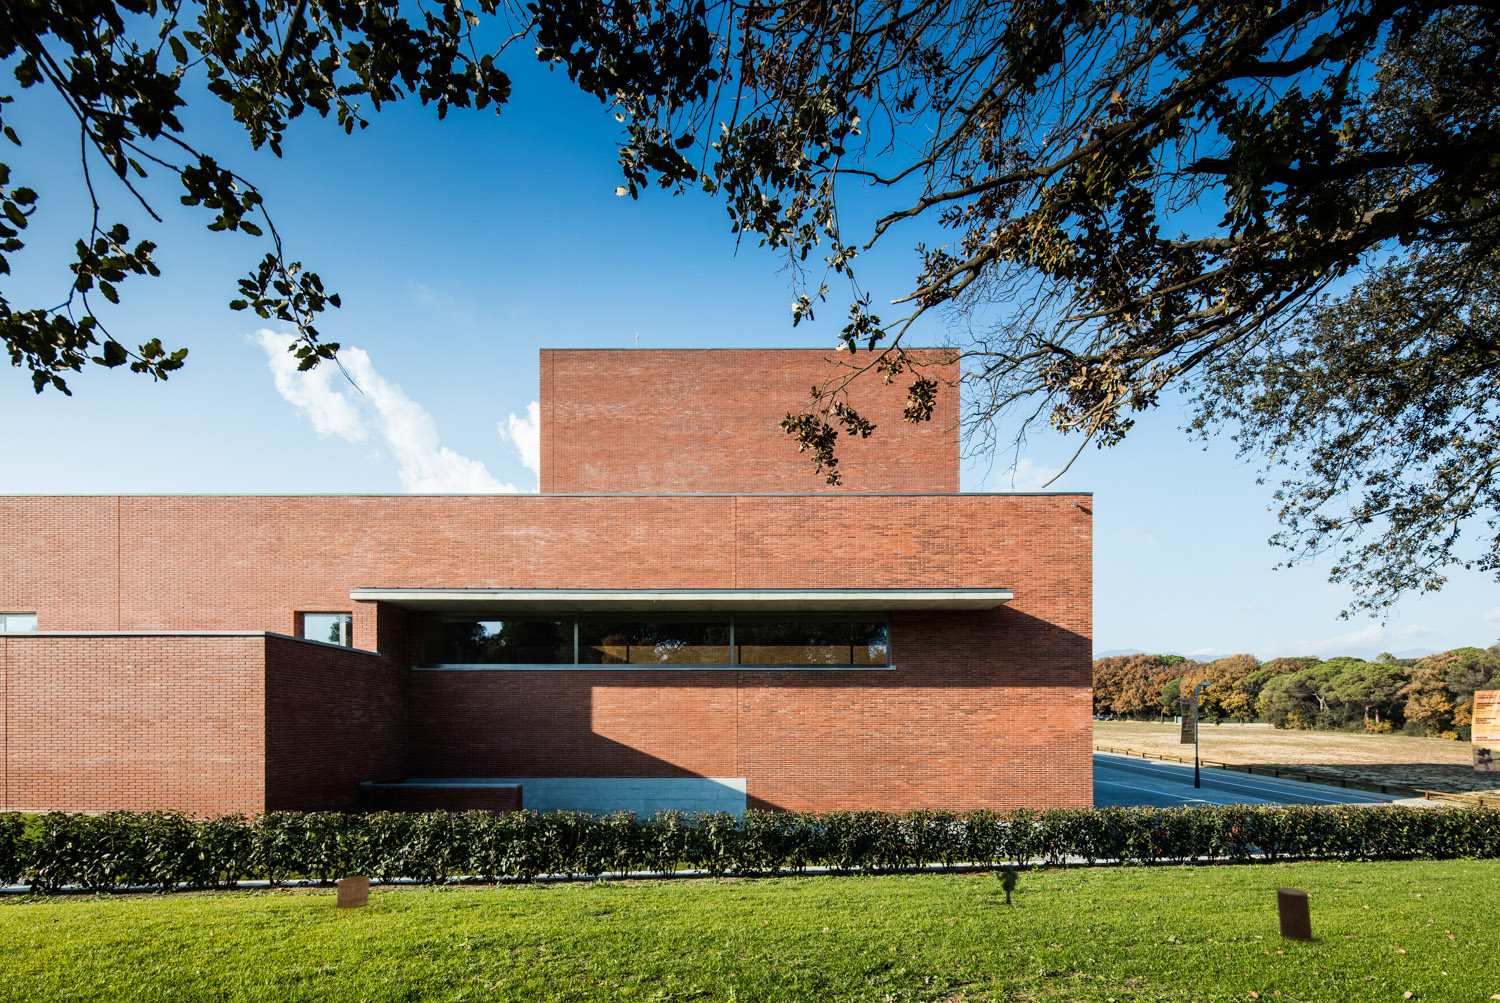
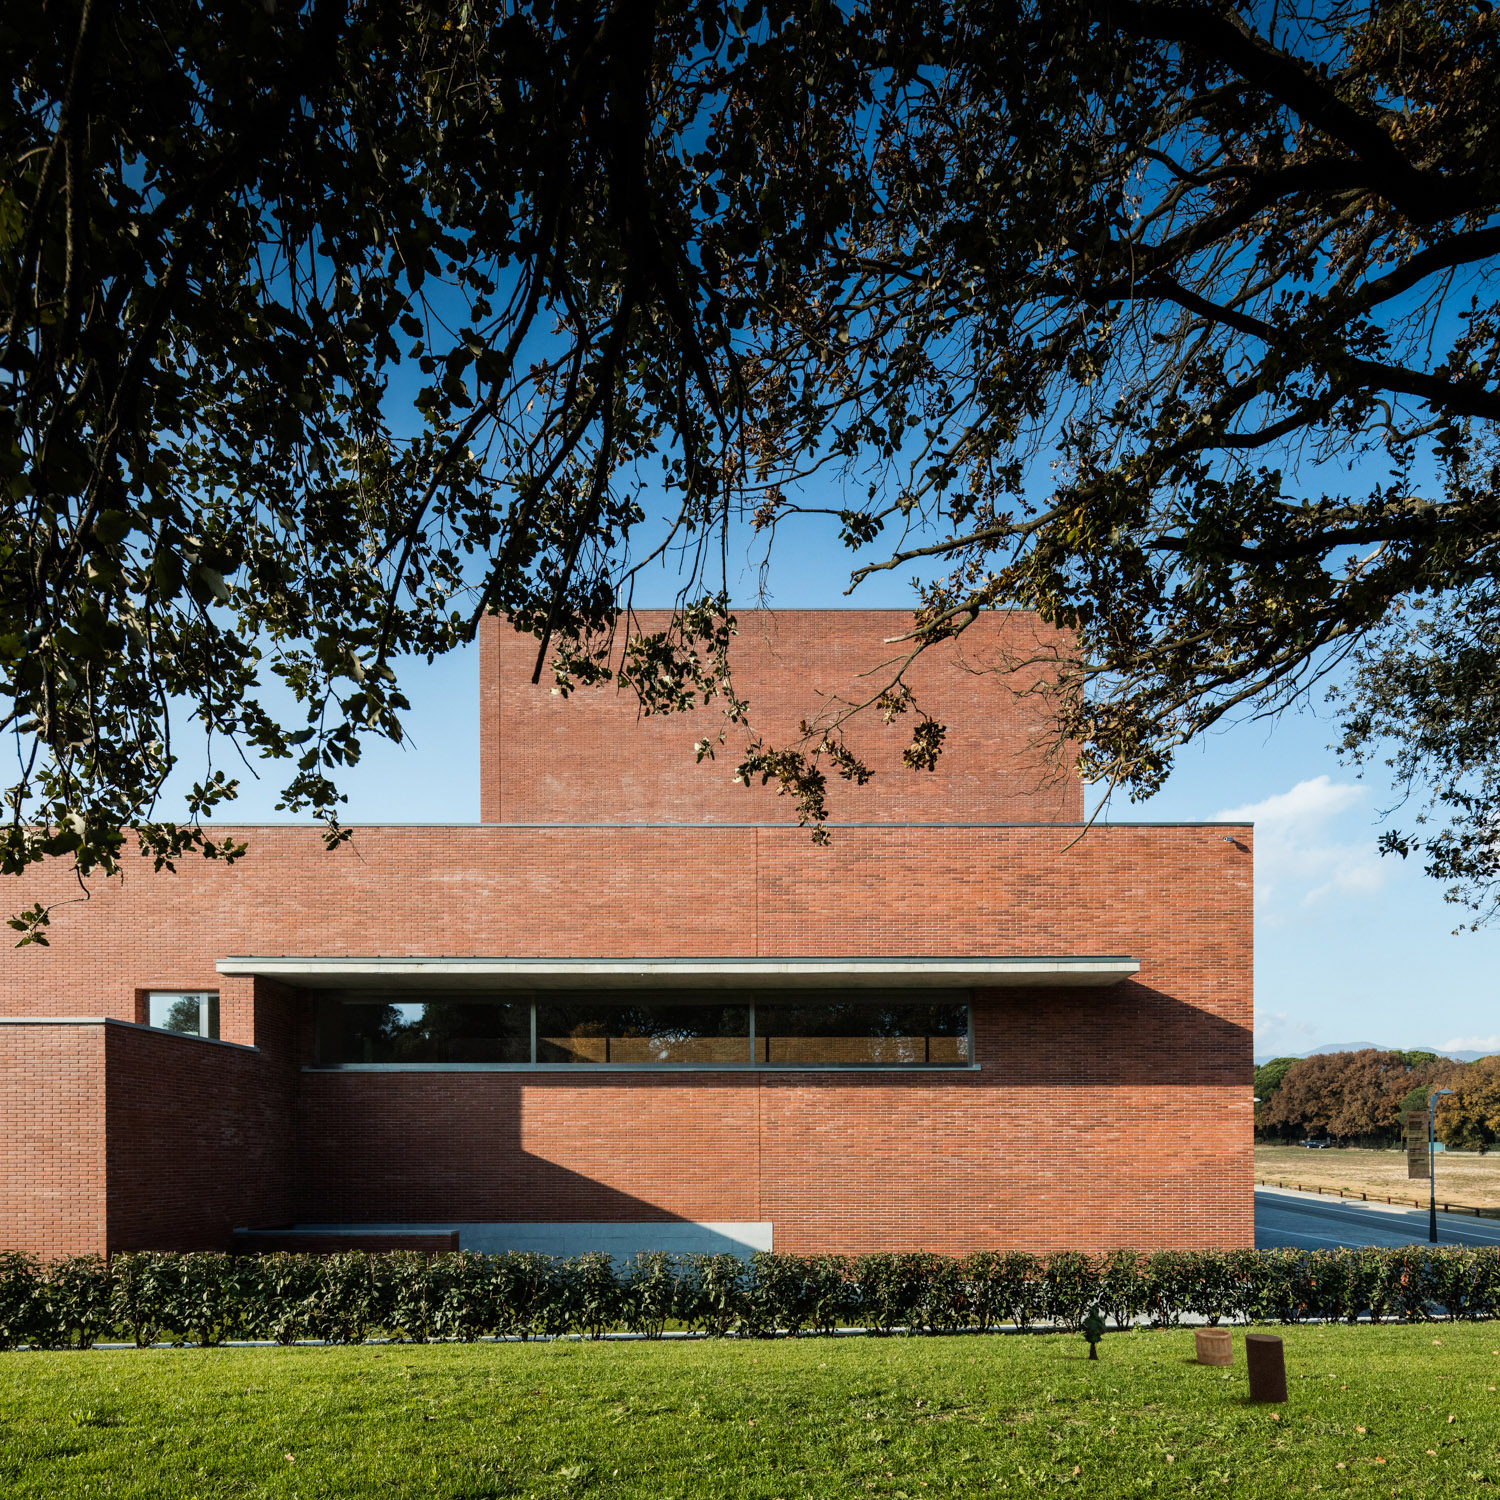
wooden bucket: present [337,876,370,908] -> present [1193,1328,1233,1366]
stool: present [1277,887,1312,940] -> present [1245,1334,1288,1402]

